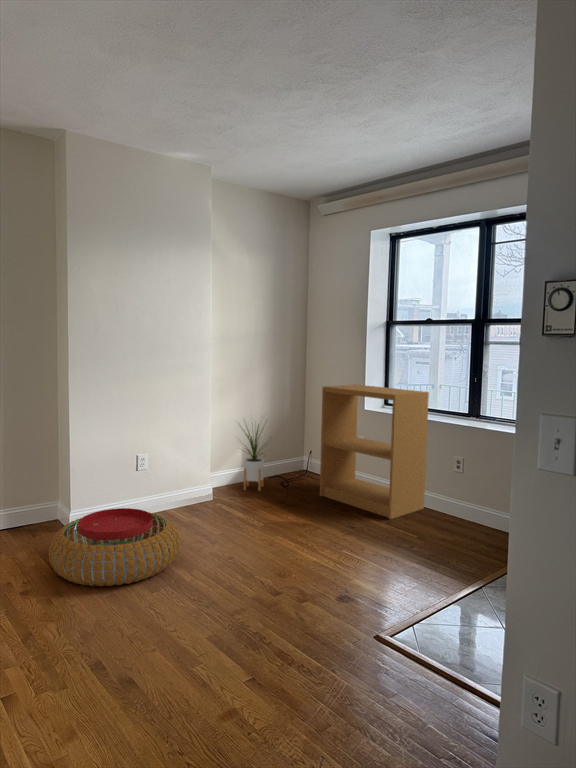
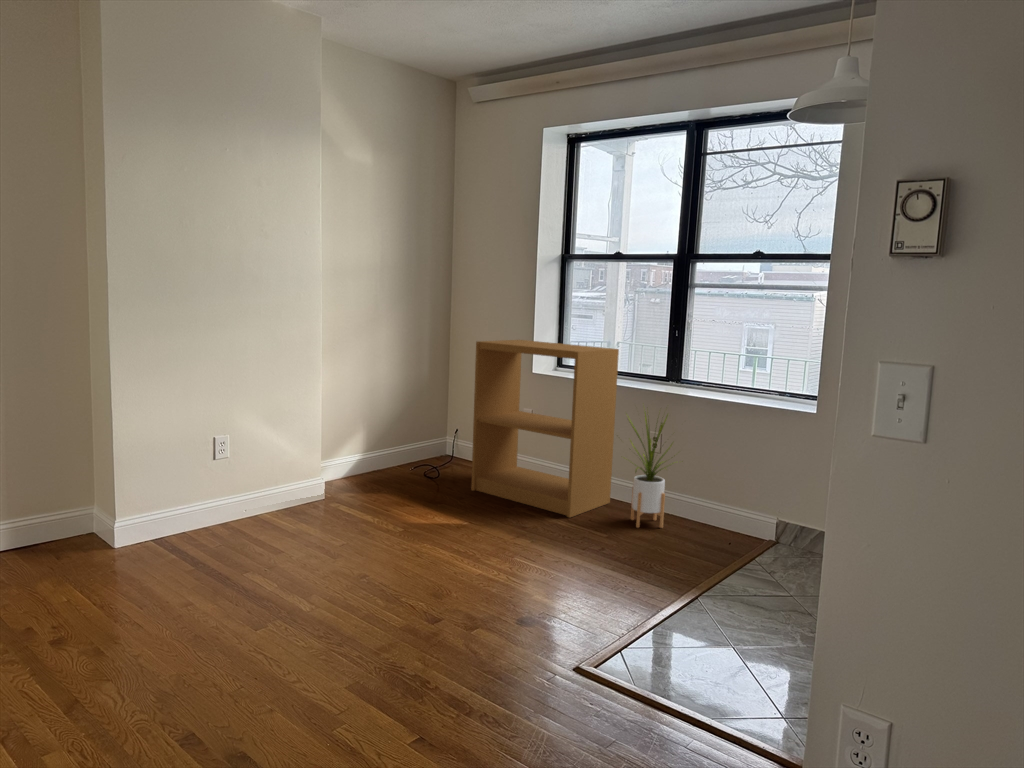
house plant: present [240,423,264,491] -> present [628,413,672,528]
pouf: present [49,508,180,586] -> none [88,512,287,624]

